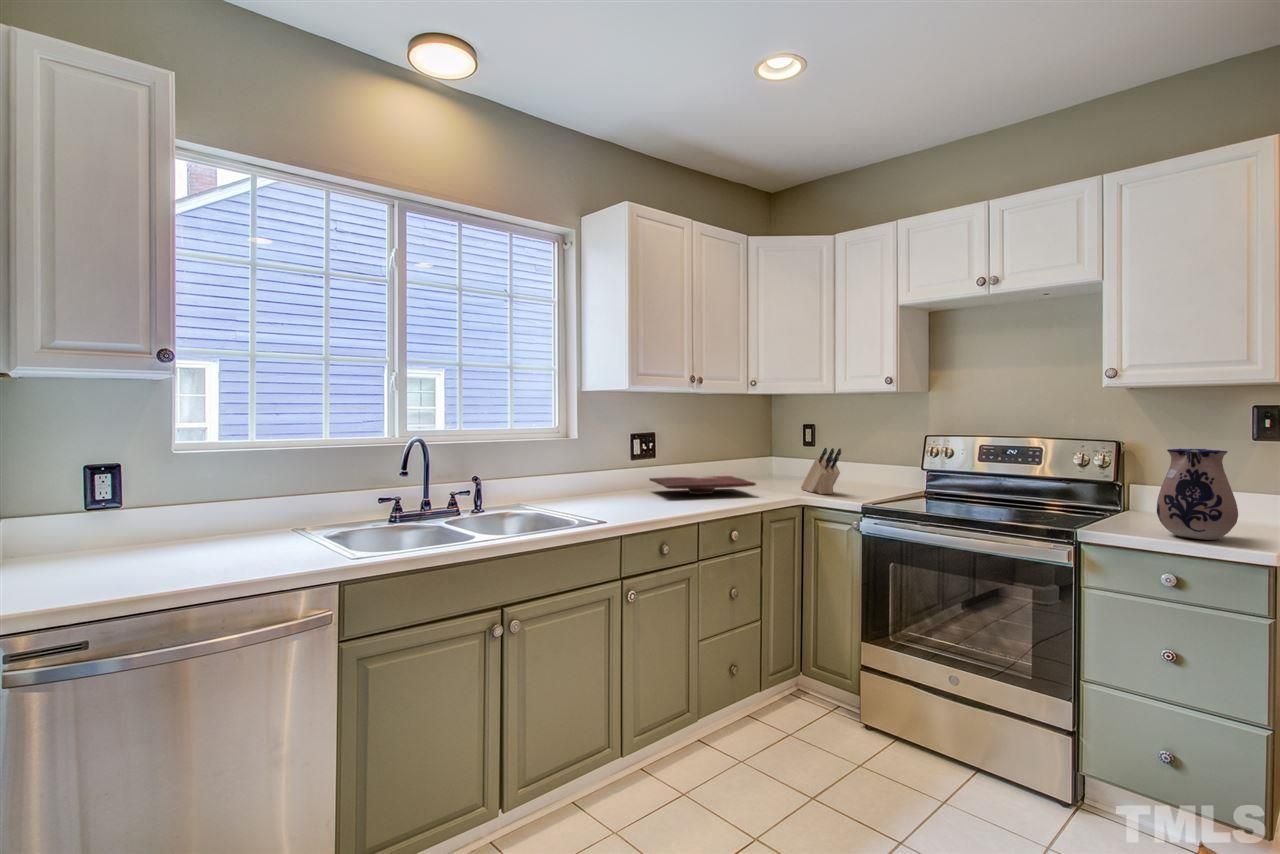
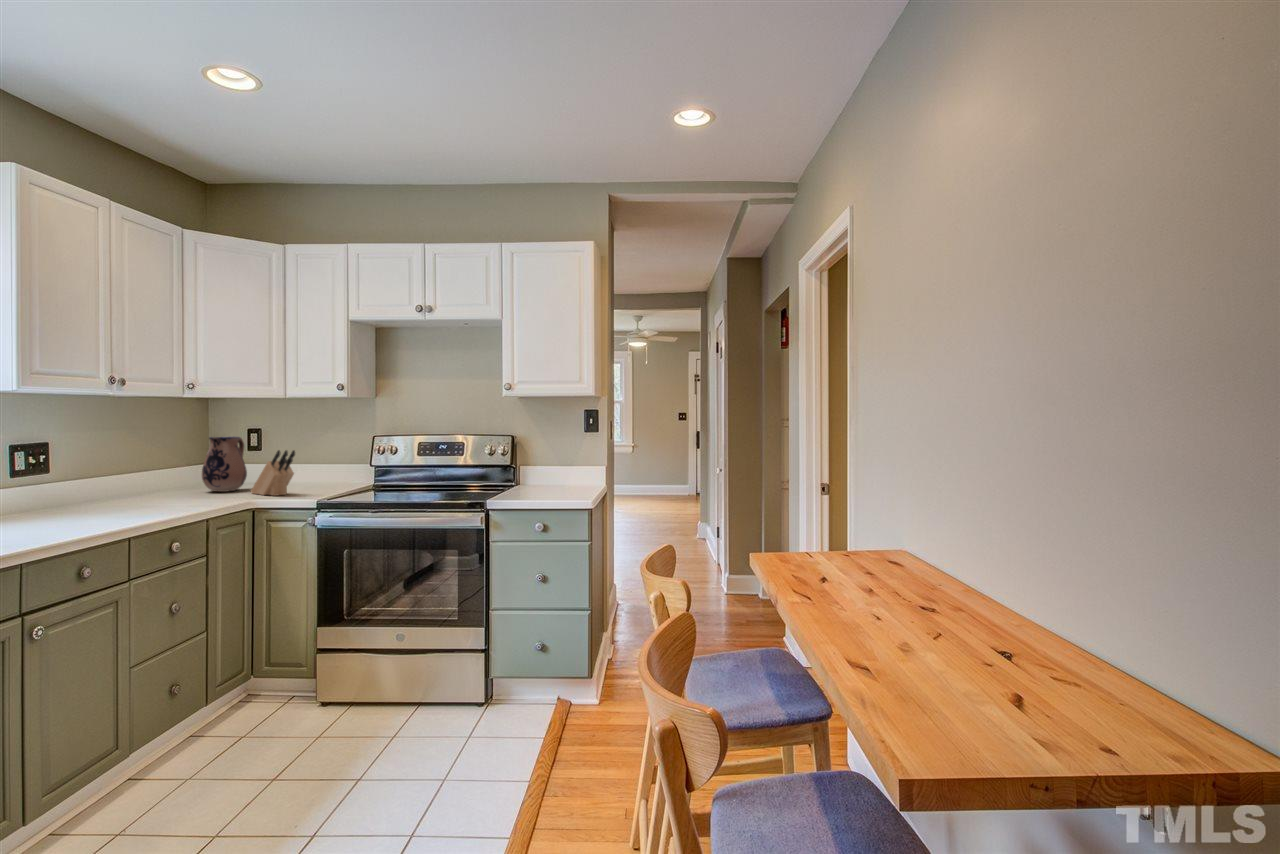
ceramic pitcher: present [1157,449,1238,540] -> present [202,437,247,492]
cutting board: present [649,476,756,494] -> none [40,486,199,509]

